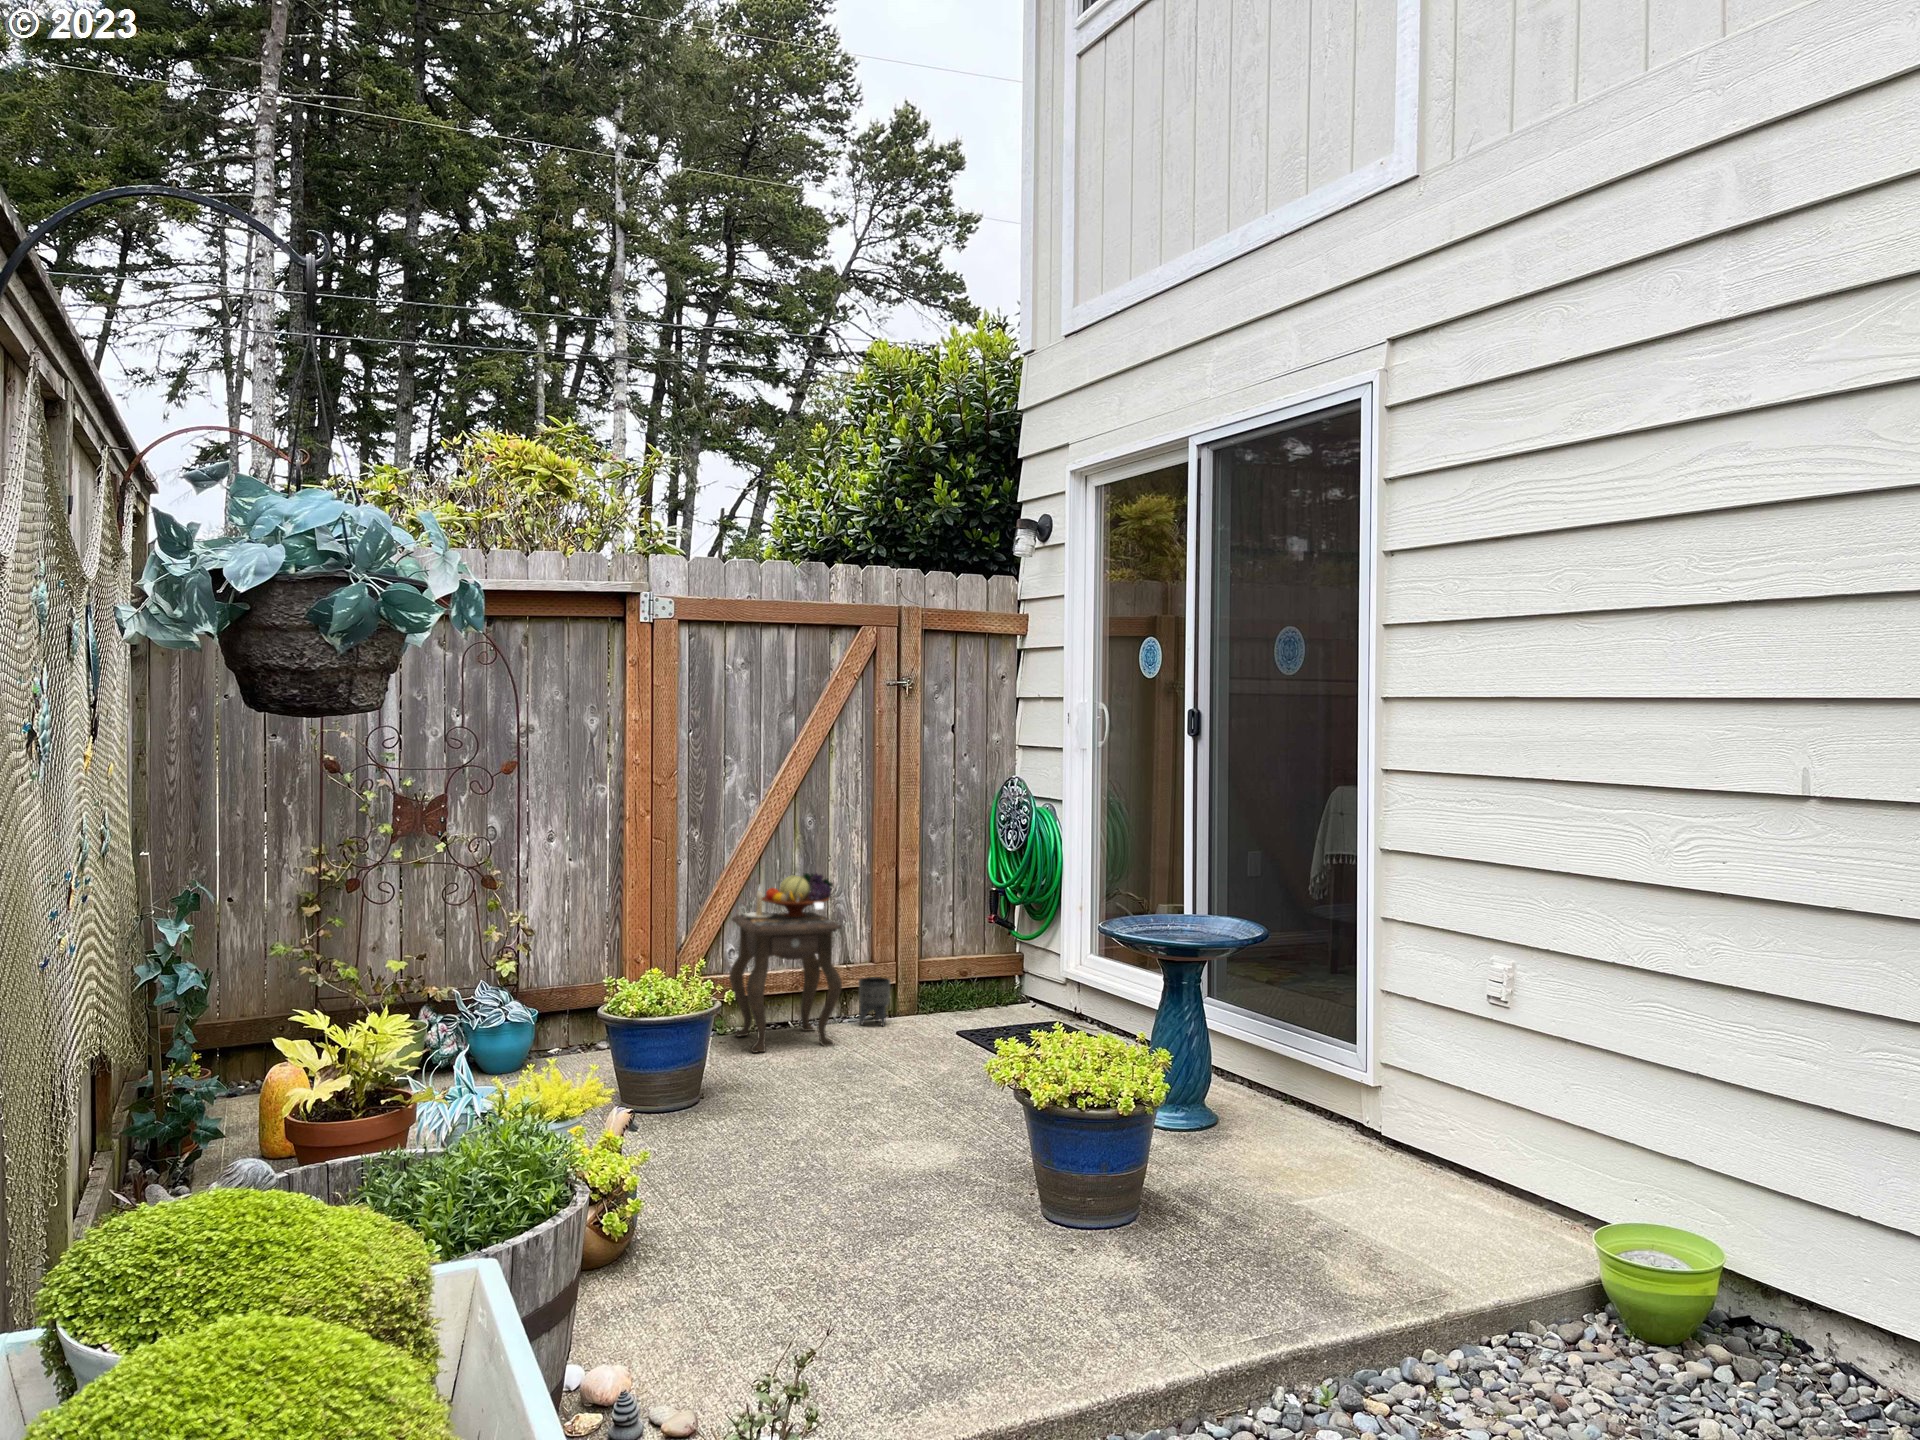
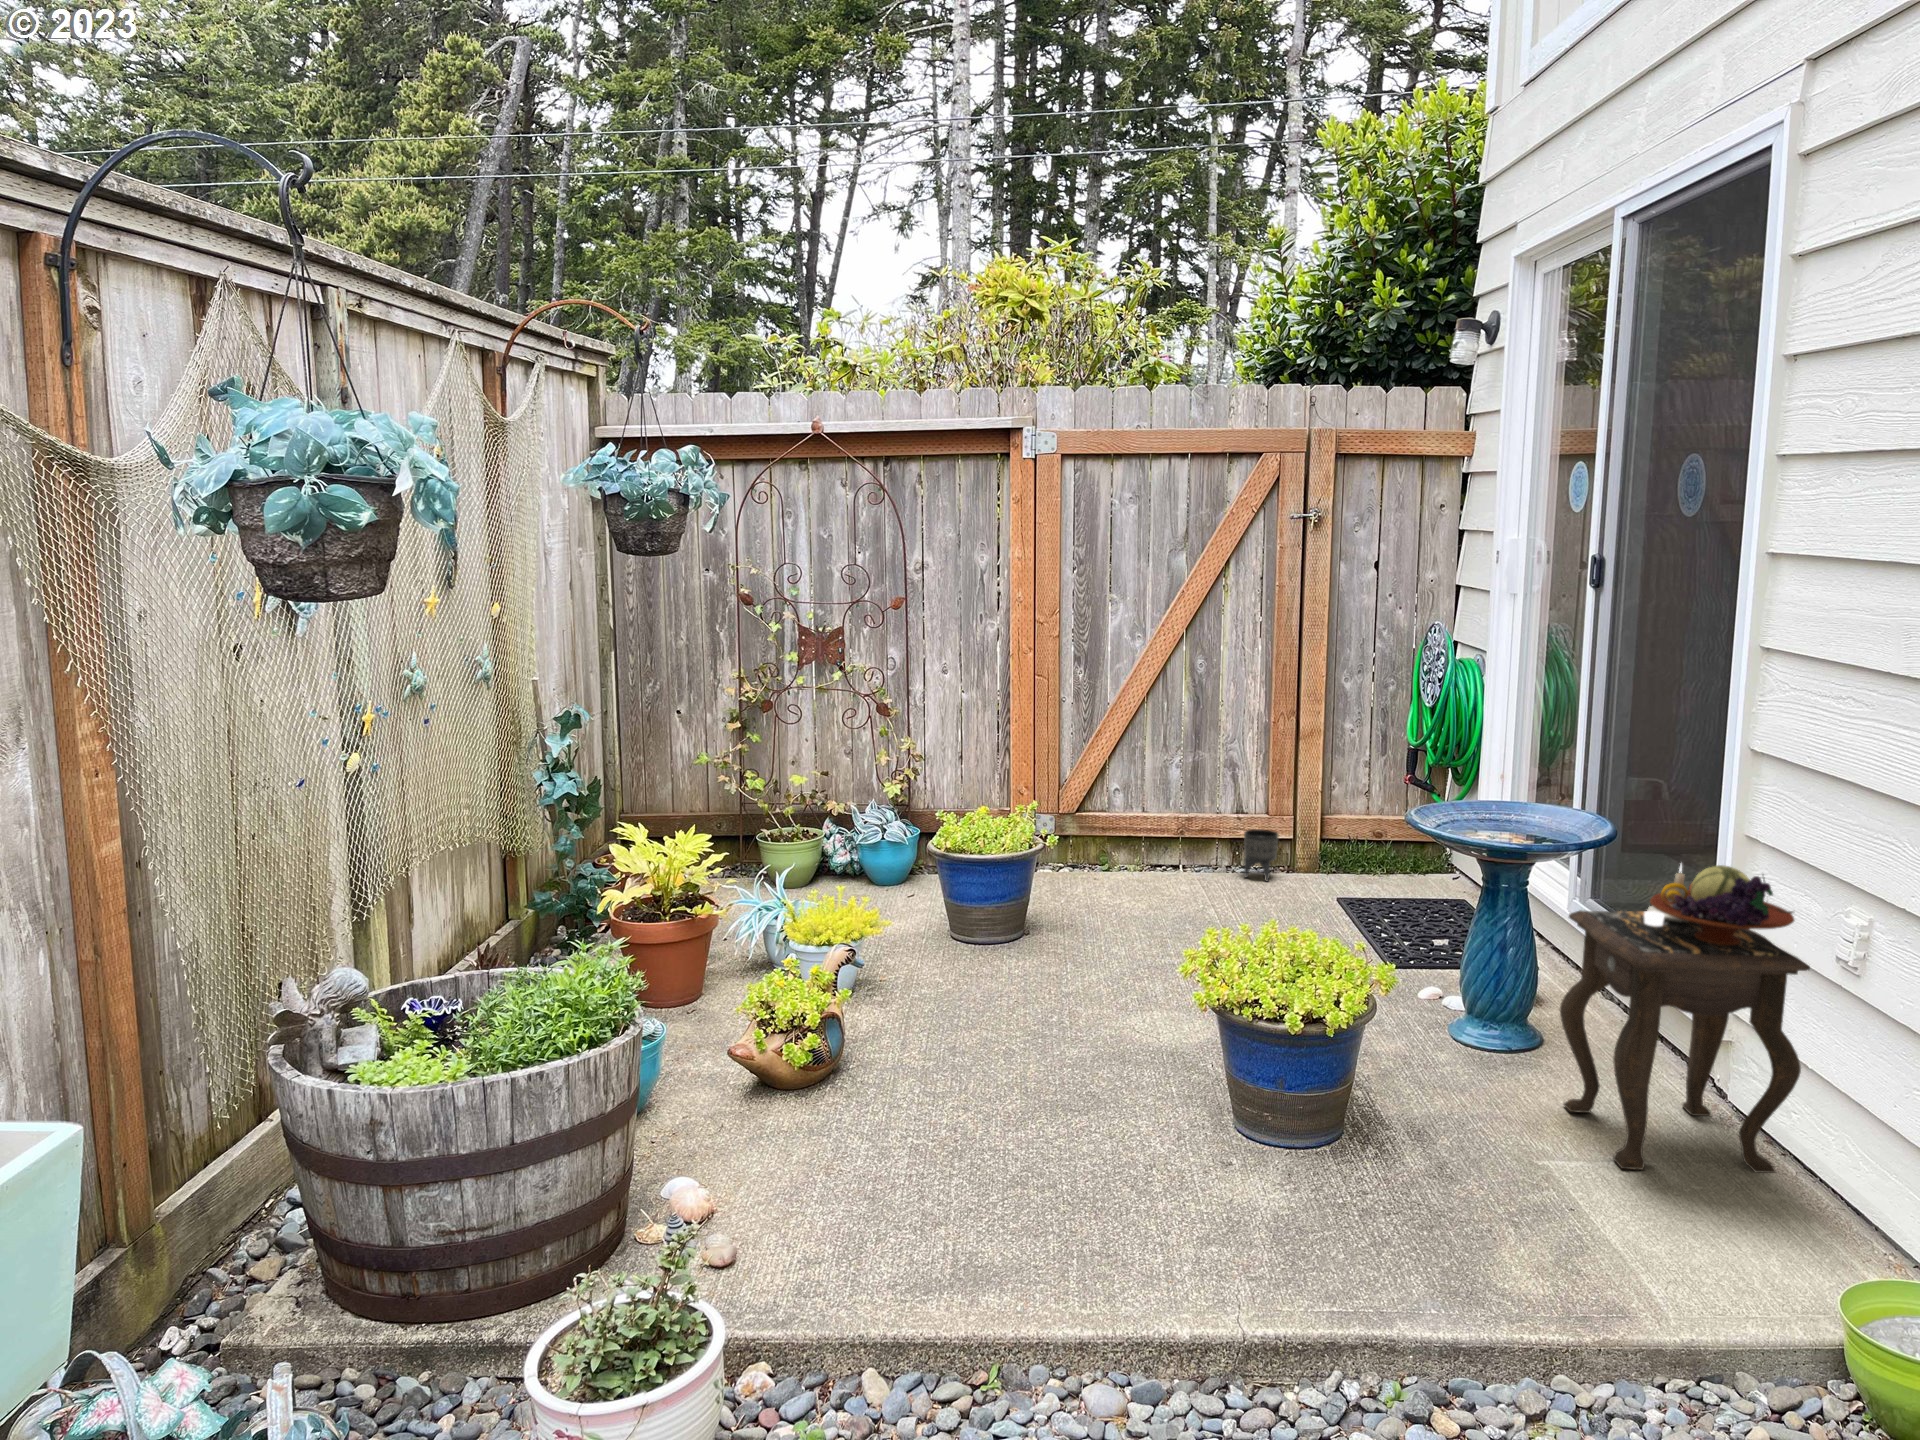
side table: present [729,873,842,1053] -> present [1560,865,1810,1173]

